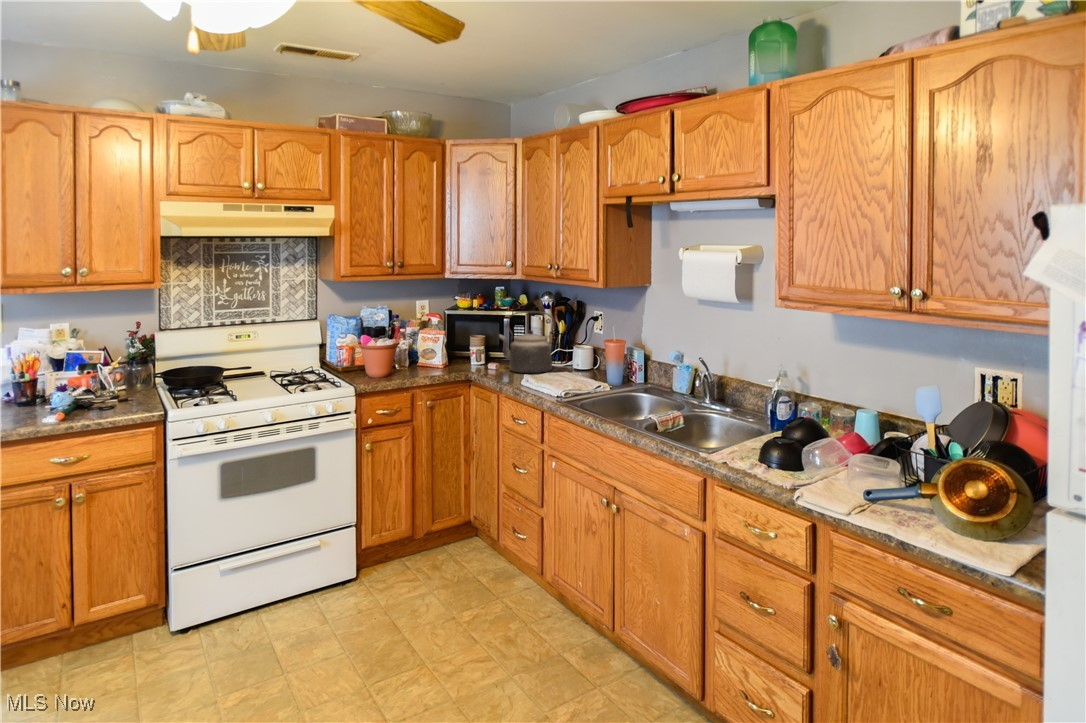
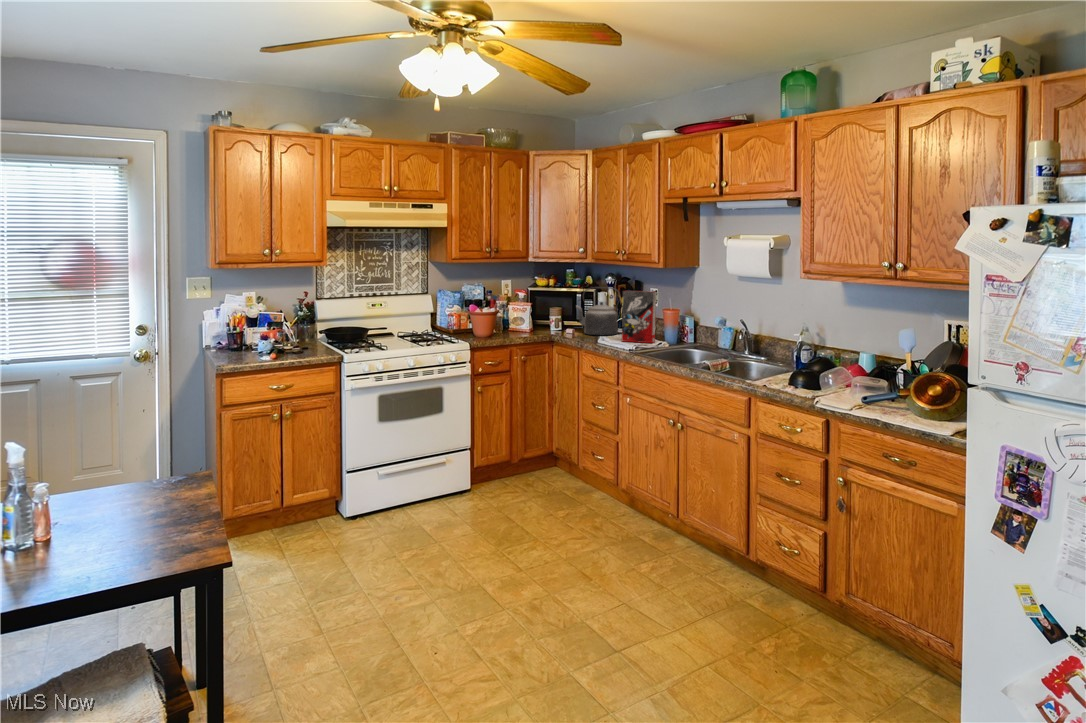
cereal box: none [551,318,594,386] -> present [622,291,656,343]

